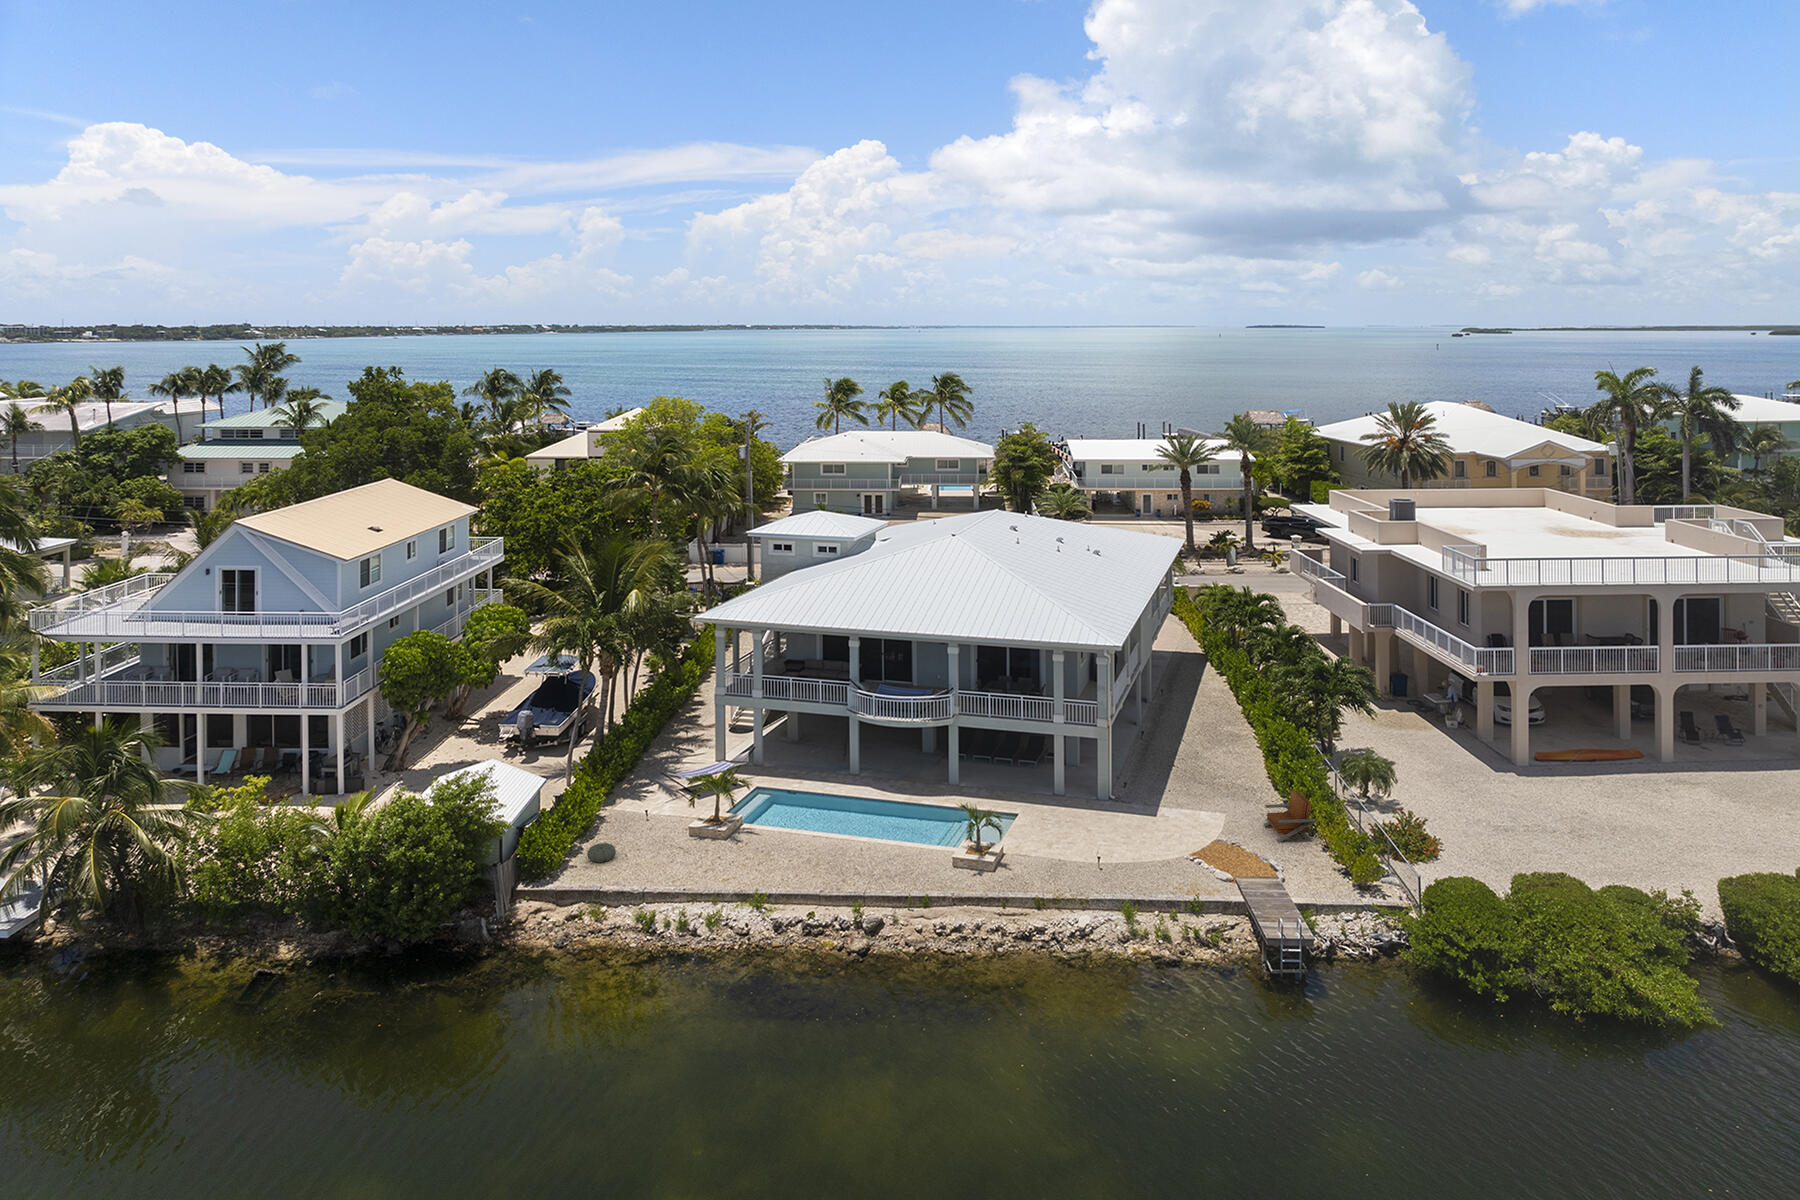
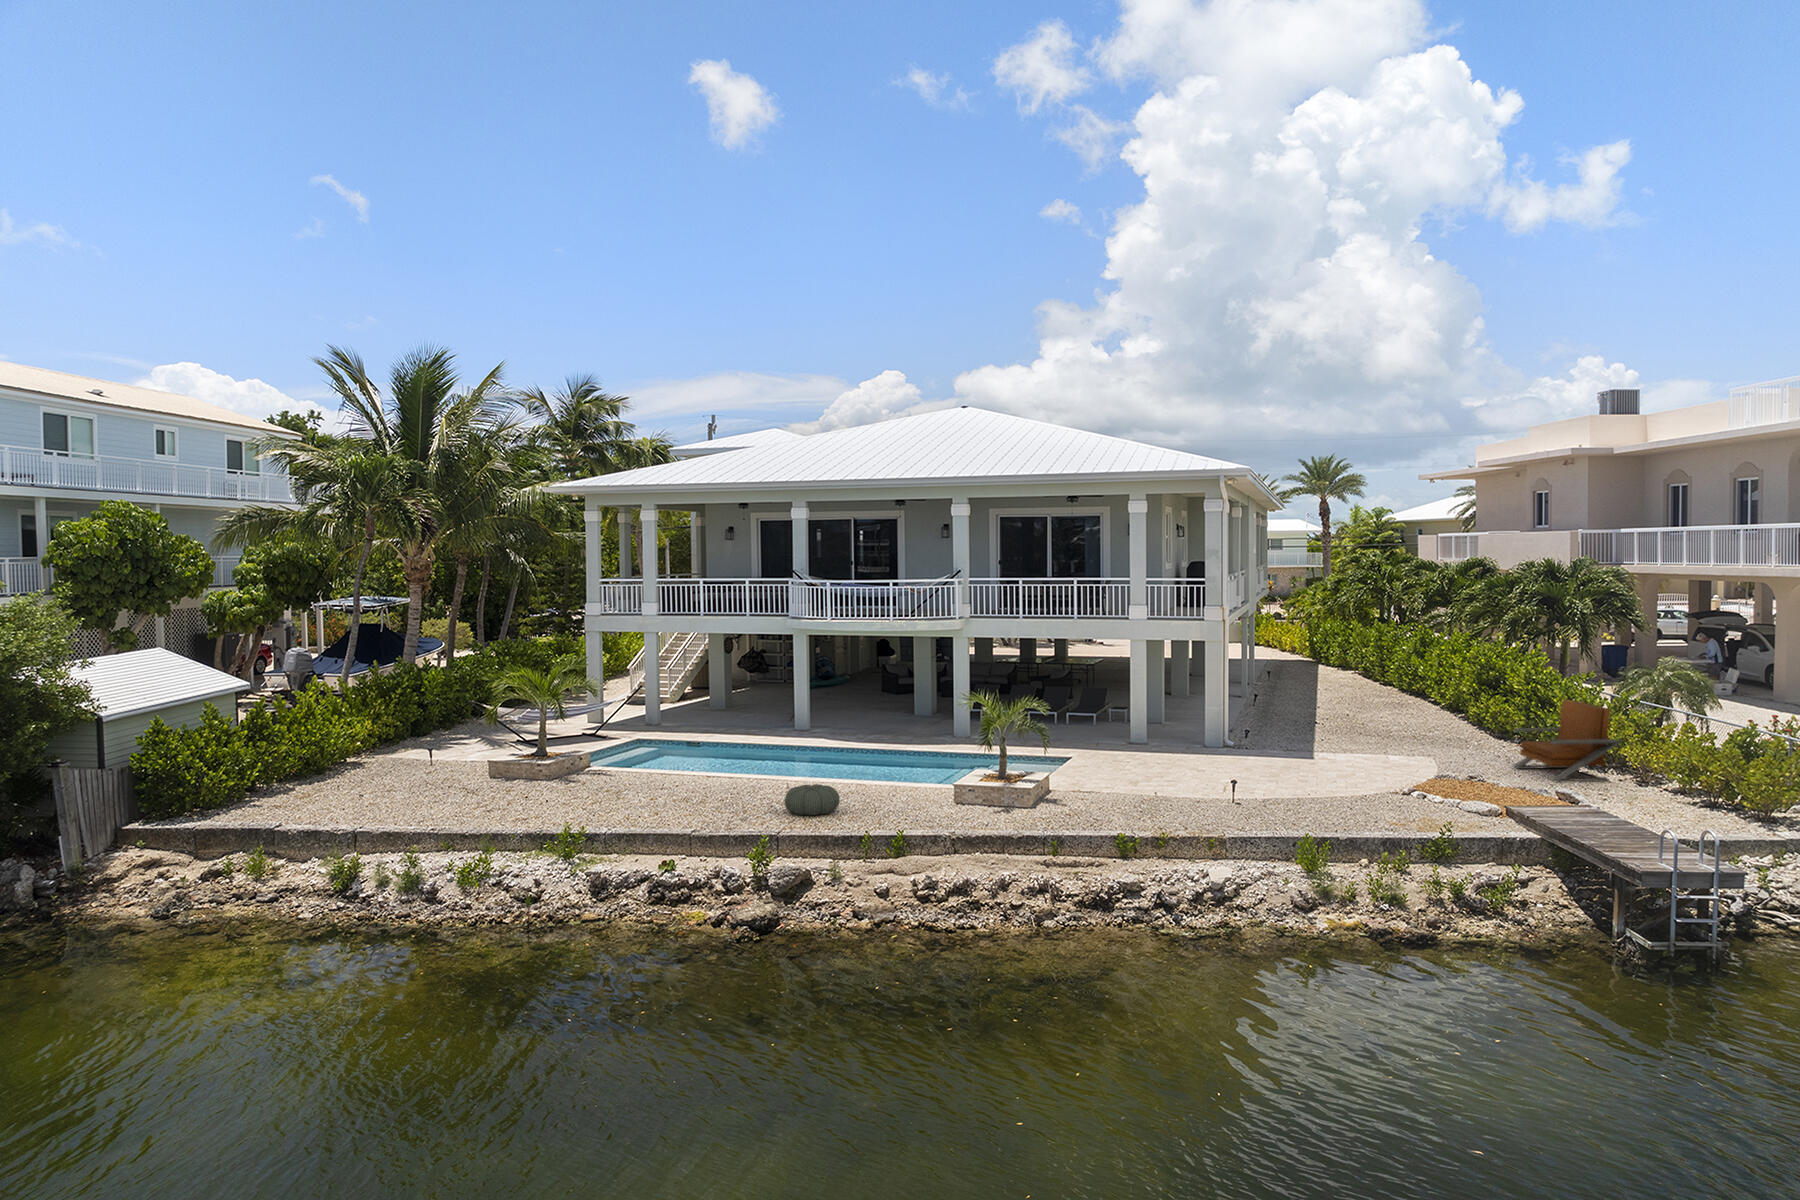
pouf: present [587,843,616,862] -> present [785,784,840,815]

